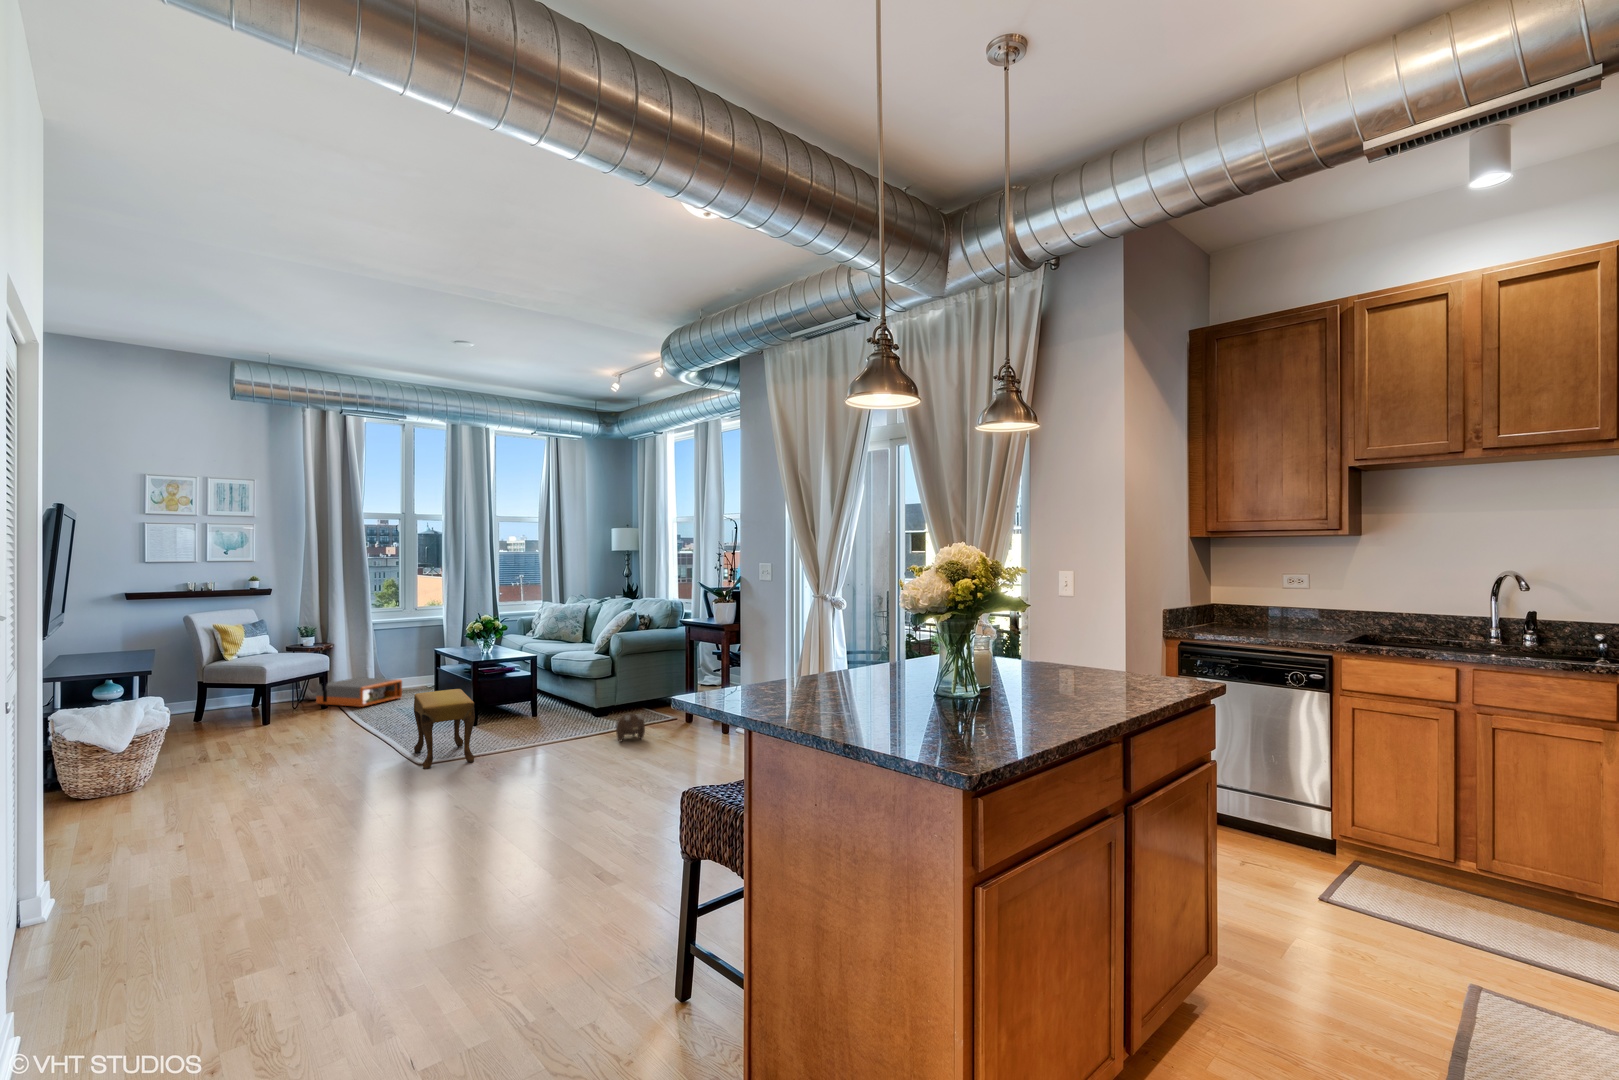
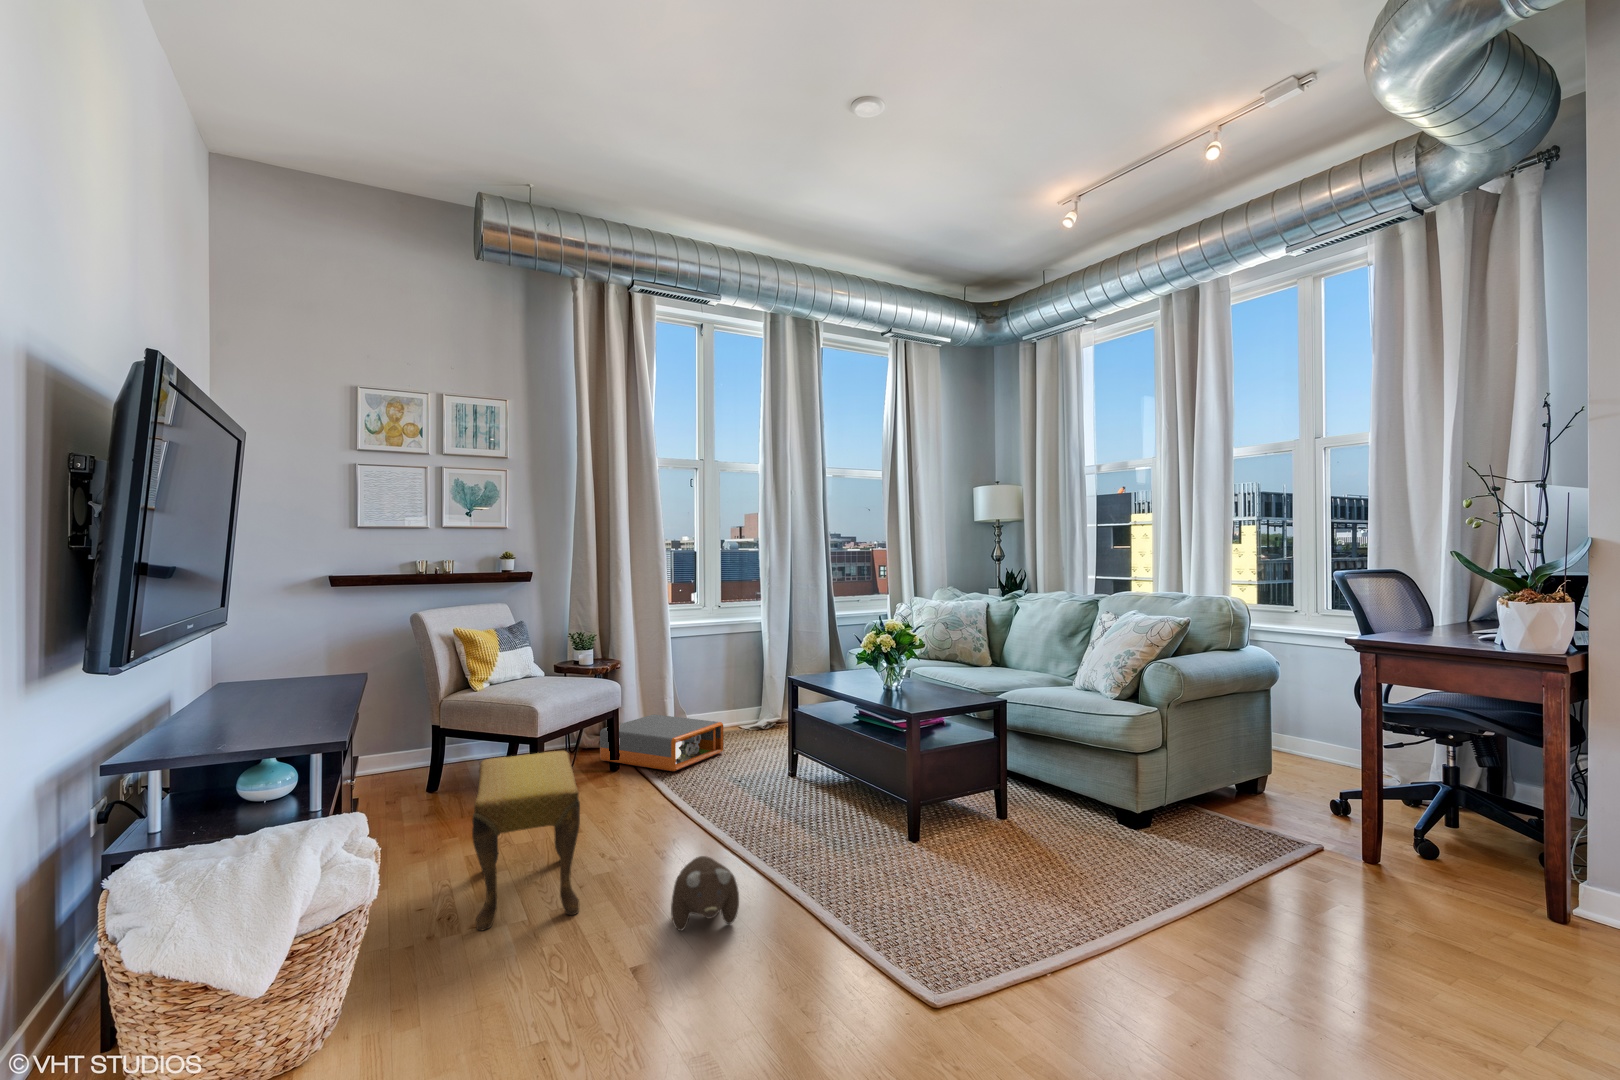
footstool: present [414,689,475,769] -> present [472,751,580,930]
plush toy: present [616,713,645,741] -> present [671,856,739,931]

